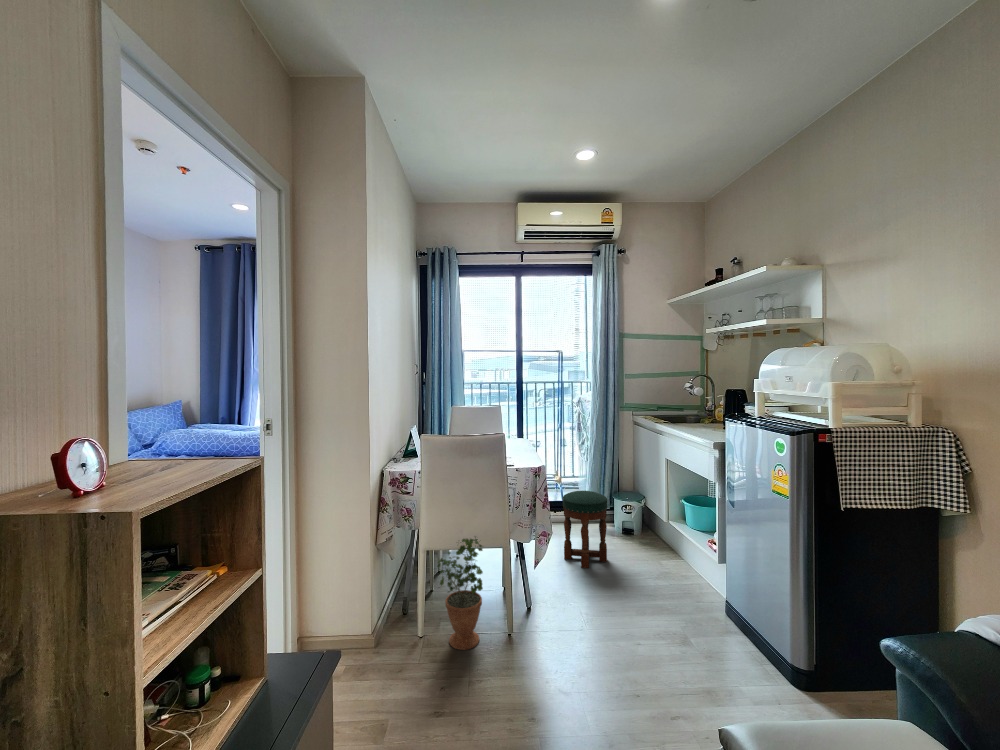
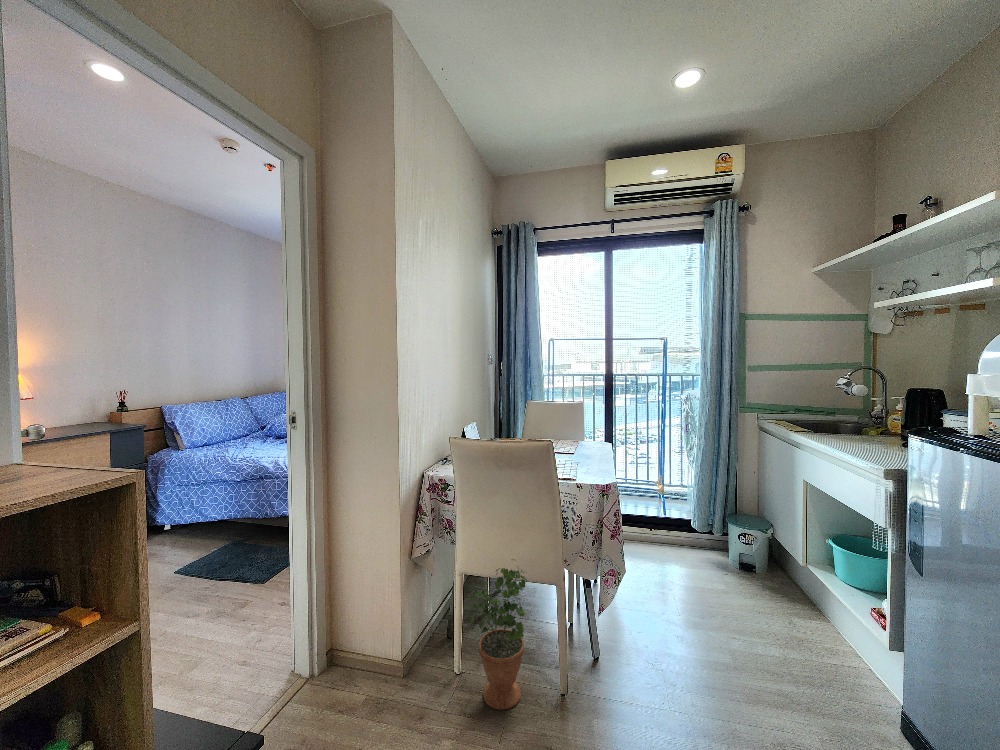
stool: present [563,491,608,568] -> none [654,511,714,612]

